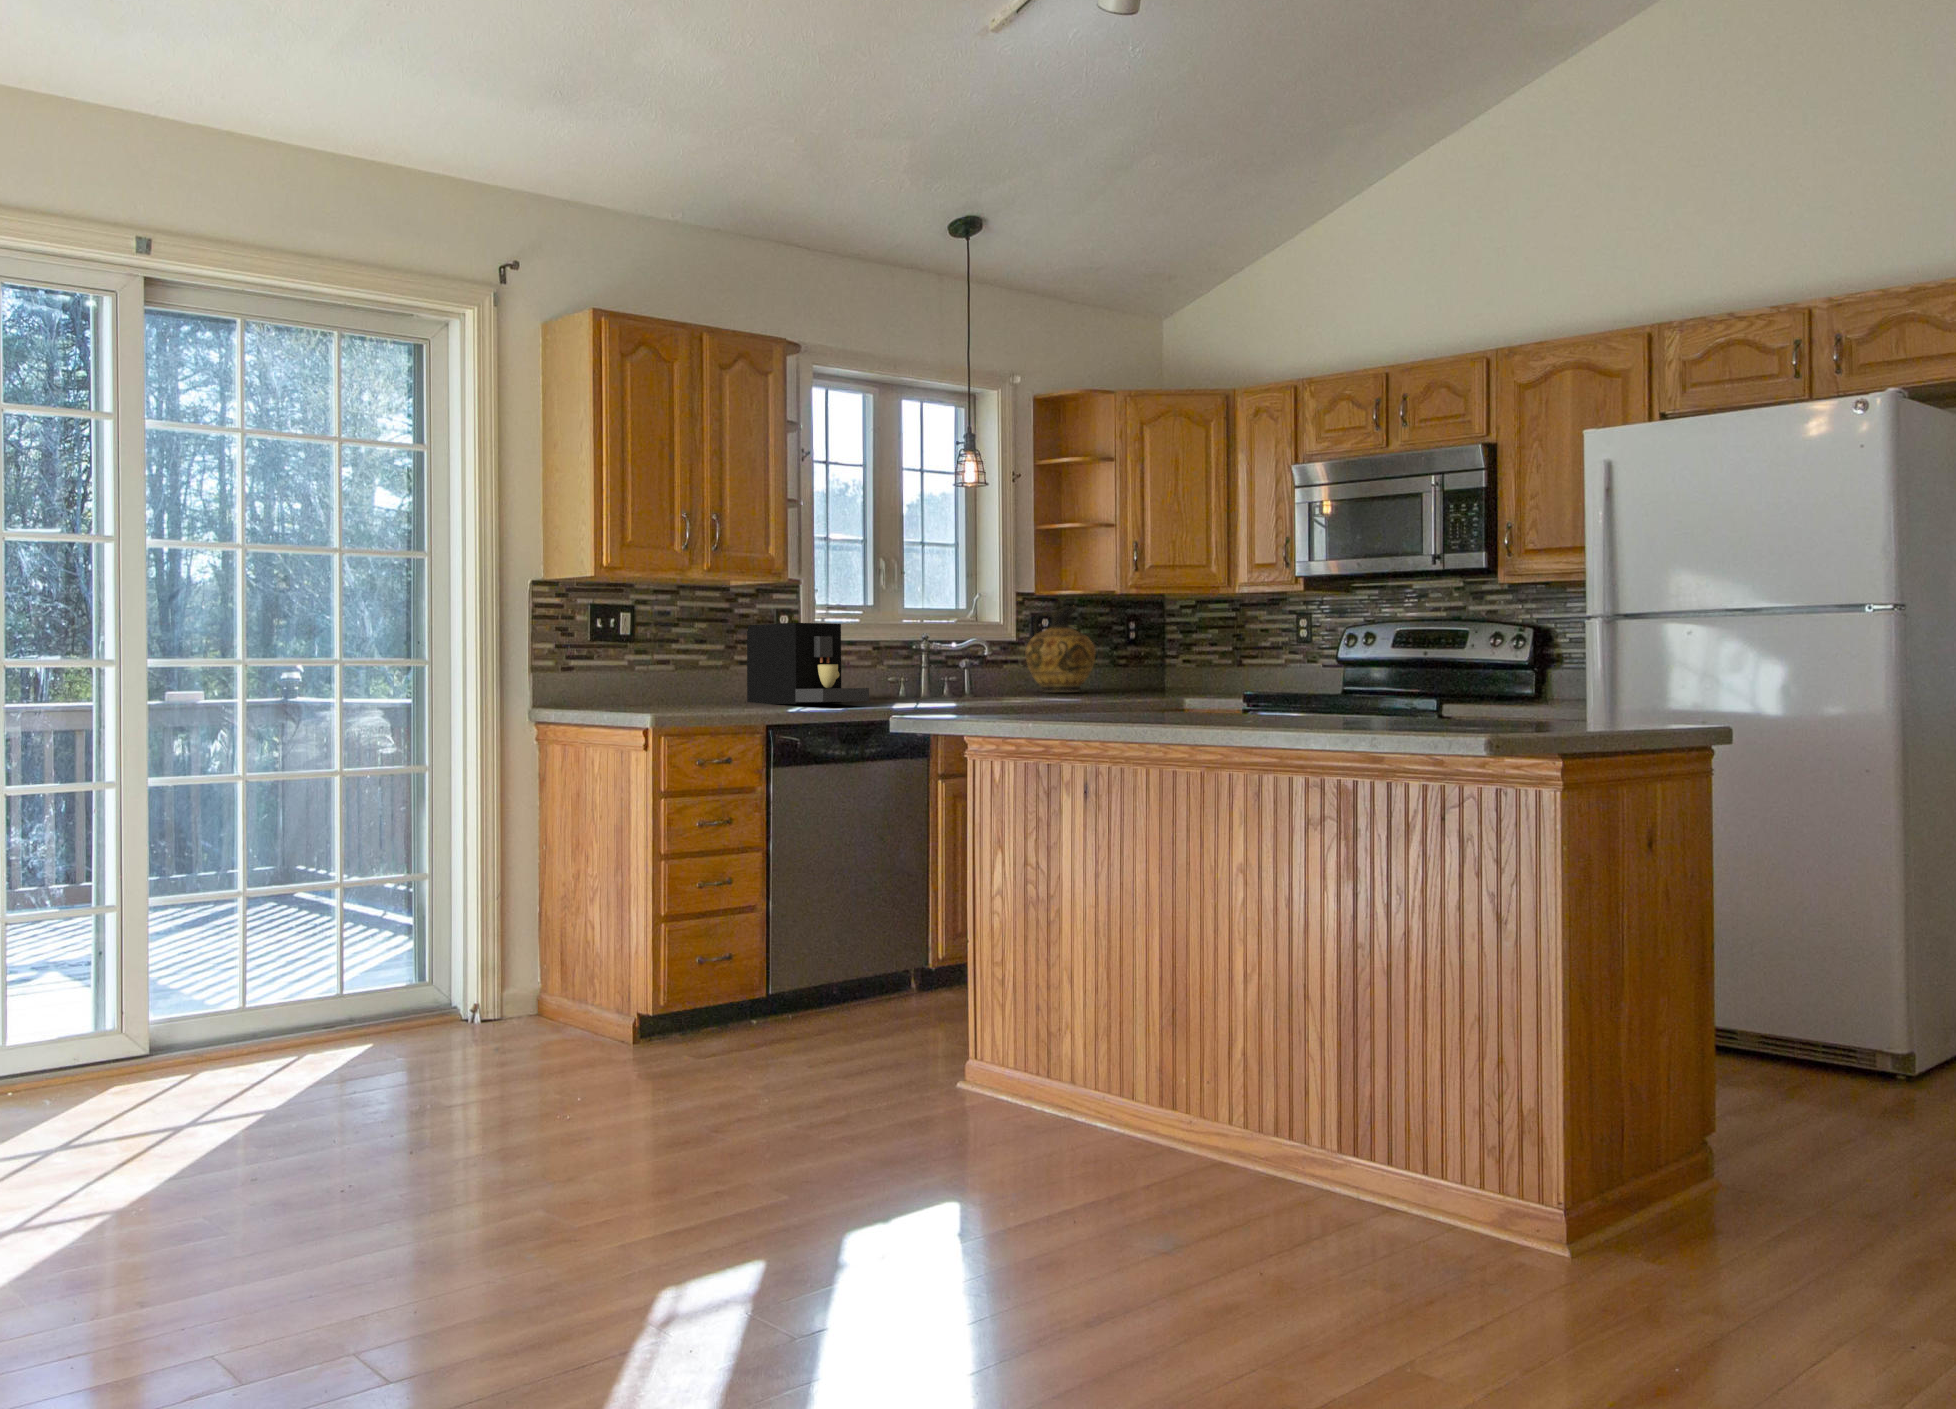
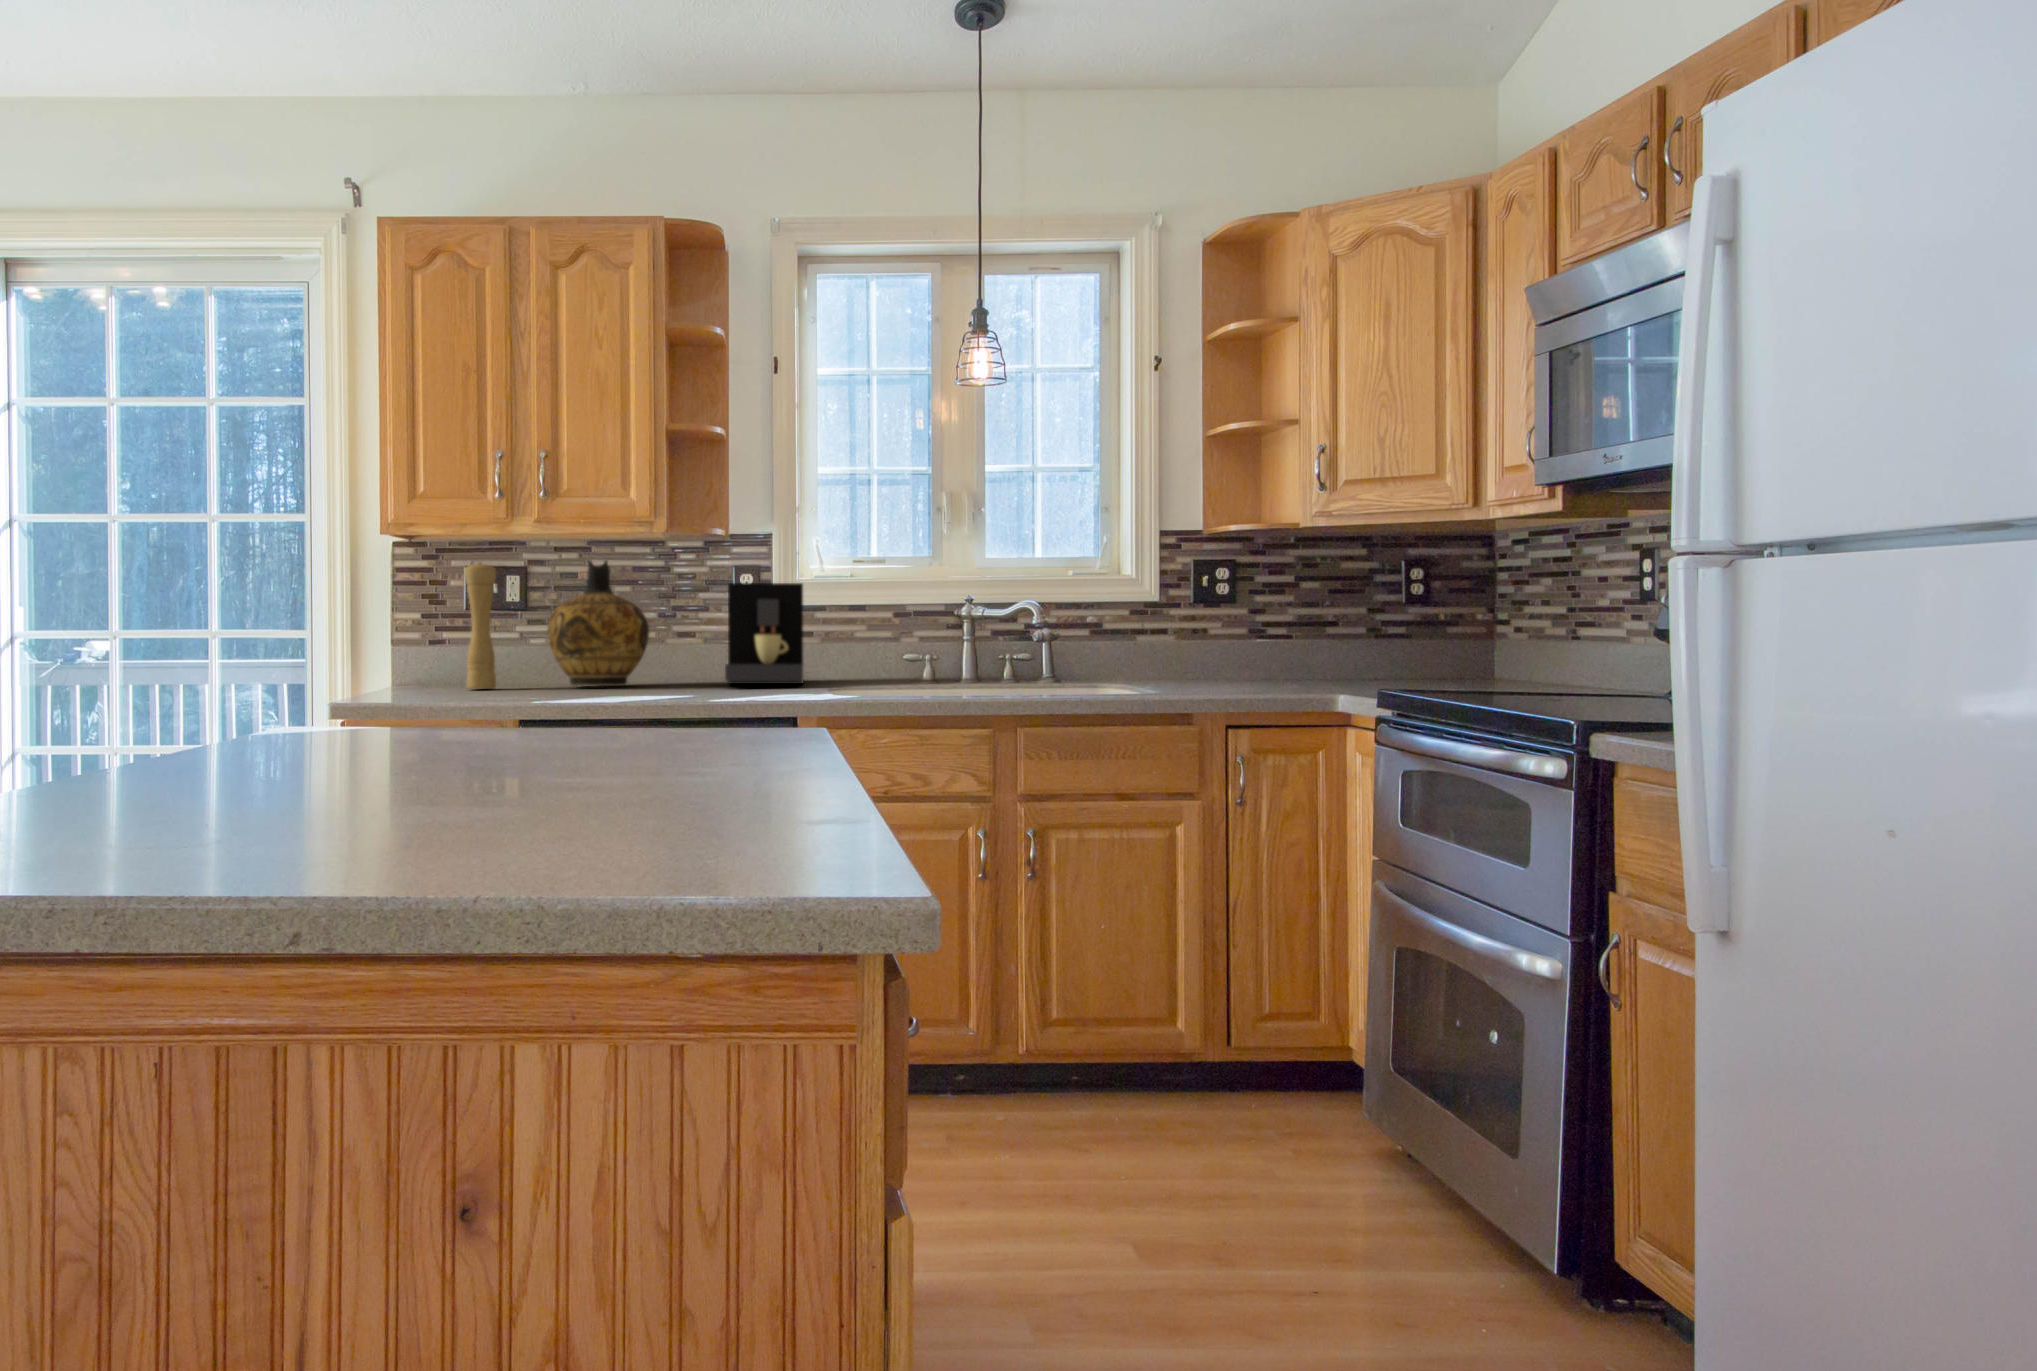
pepper mill: none [600,600,628,711] -> present [464,563,496,689]
ceramic jug: present [1025,605,1095,692] -> present [547,560,649,687]

